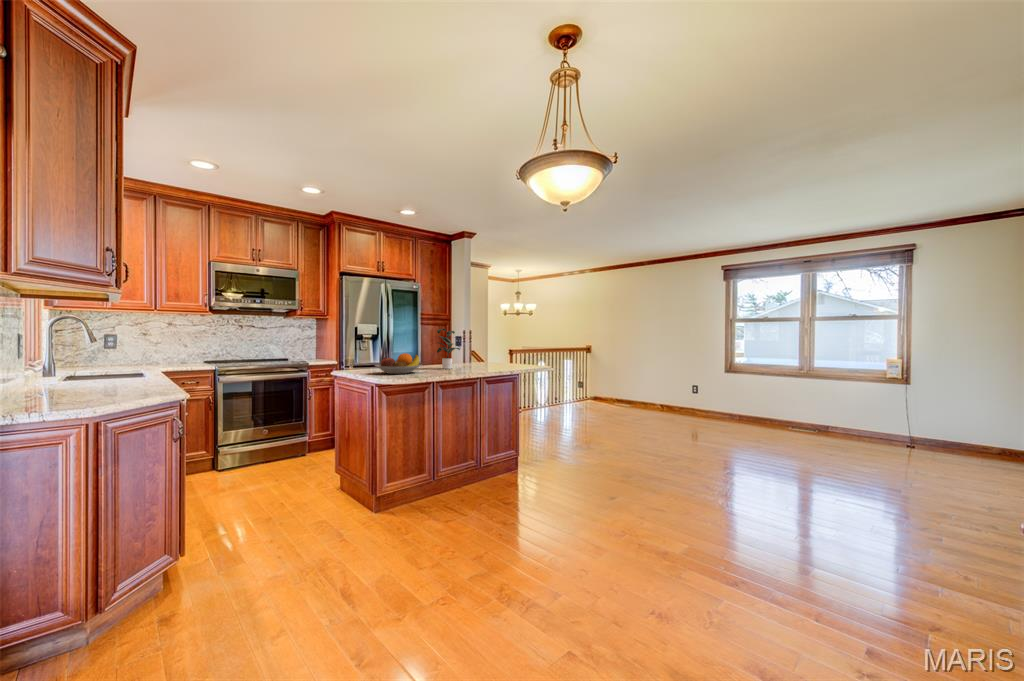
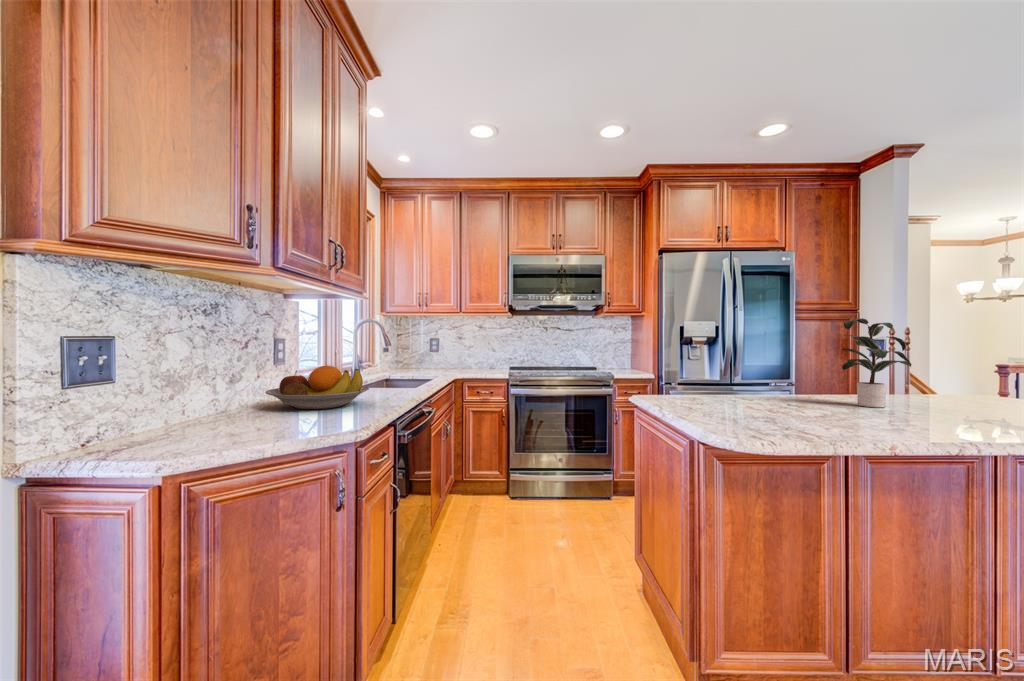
fruit bowl: present [375,353,421,374] -> present [265,366,369,409]

